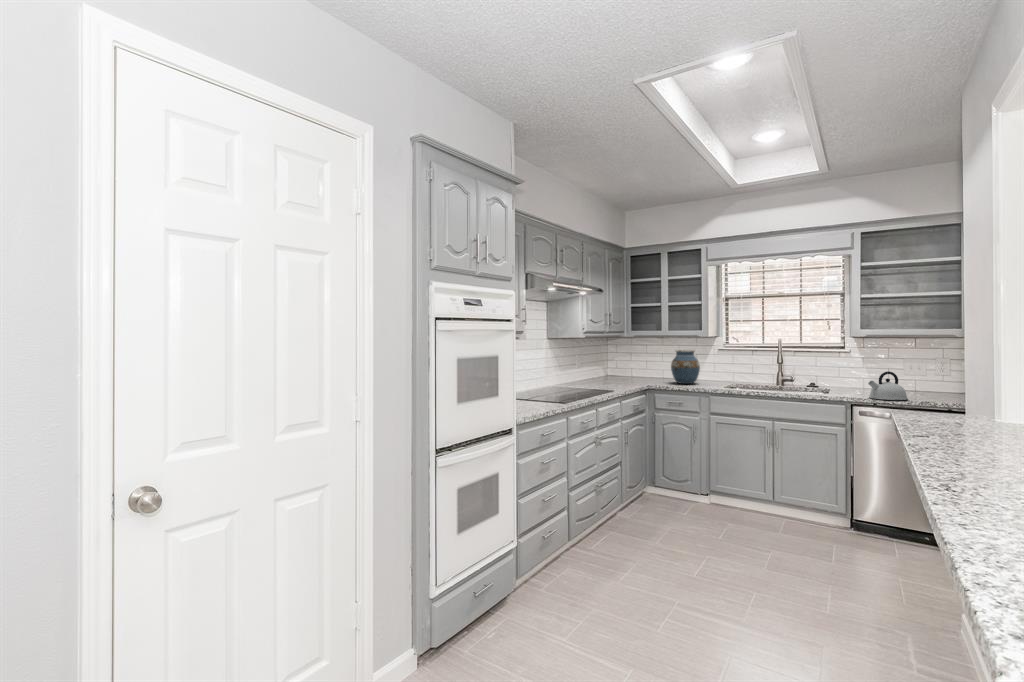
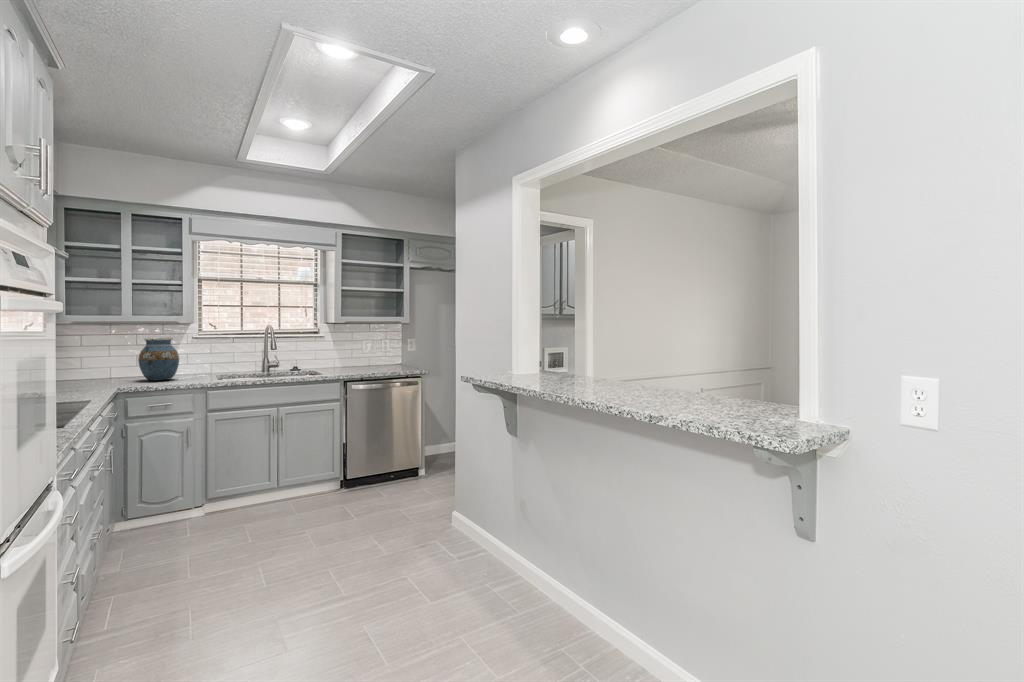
kettle: present [868,371,908,400] -> none [355,351,382,375]

